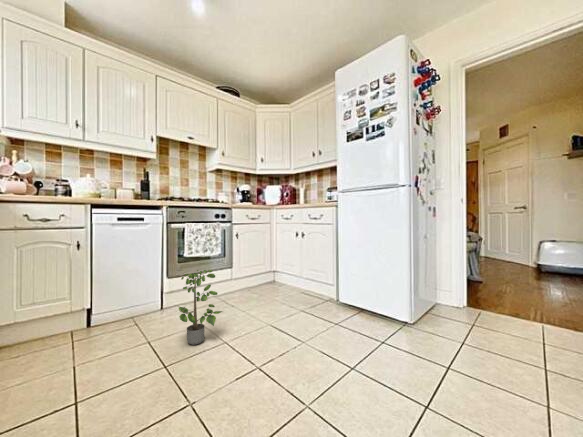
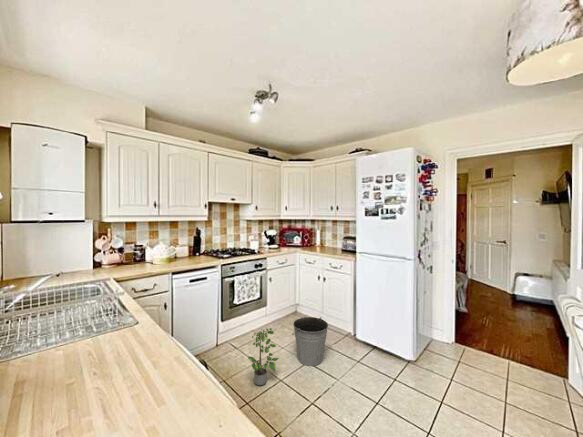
bucket: none [248,269,296,326] -> present [292,317,328,366]

